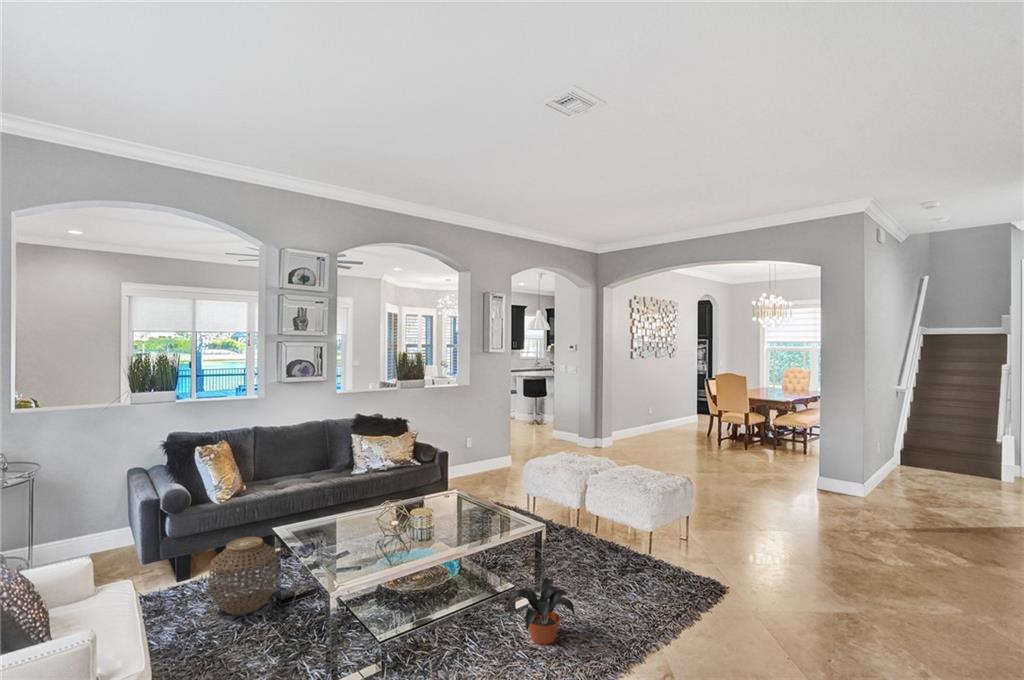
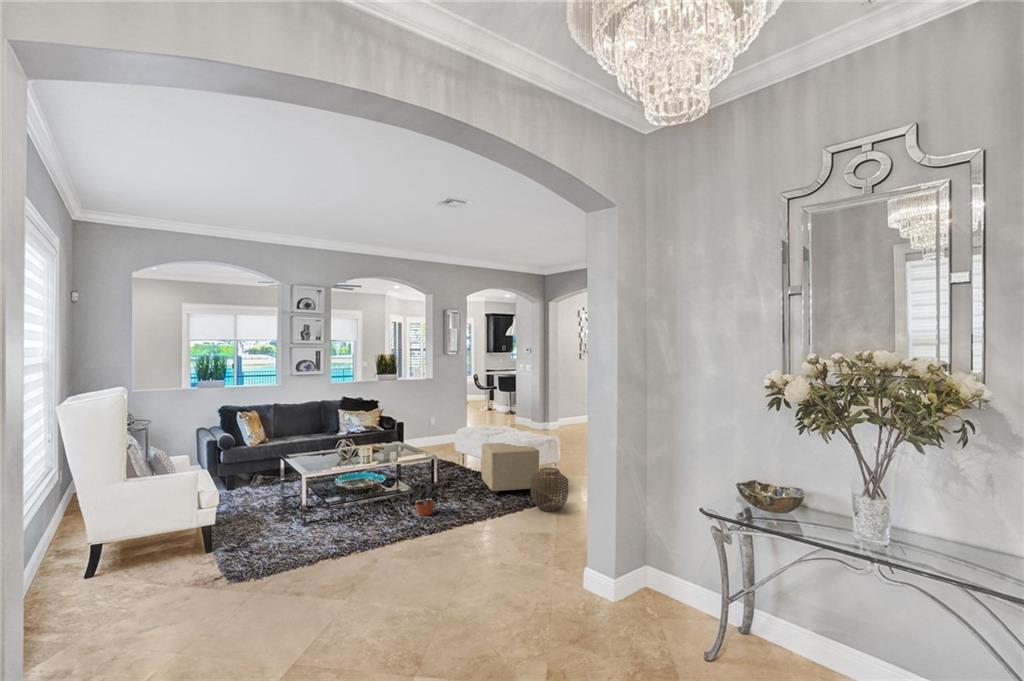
ottoman: none [589,486,693,580] -> present [482,442,539,494]
woven basket: present [209,537,279,615] -> present [531,468,568,512]

